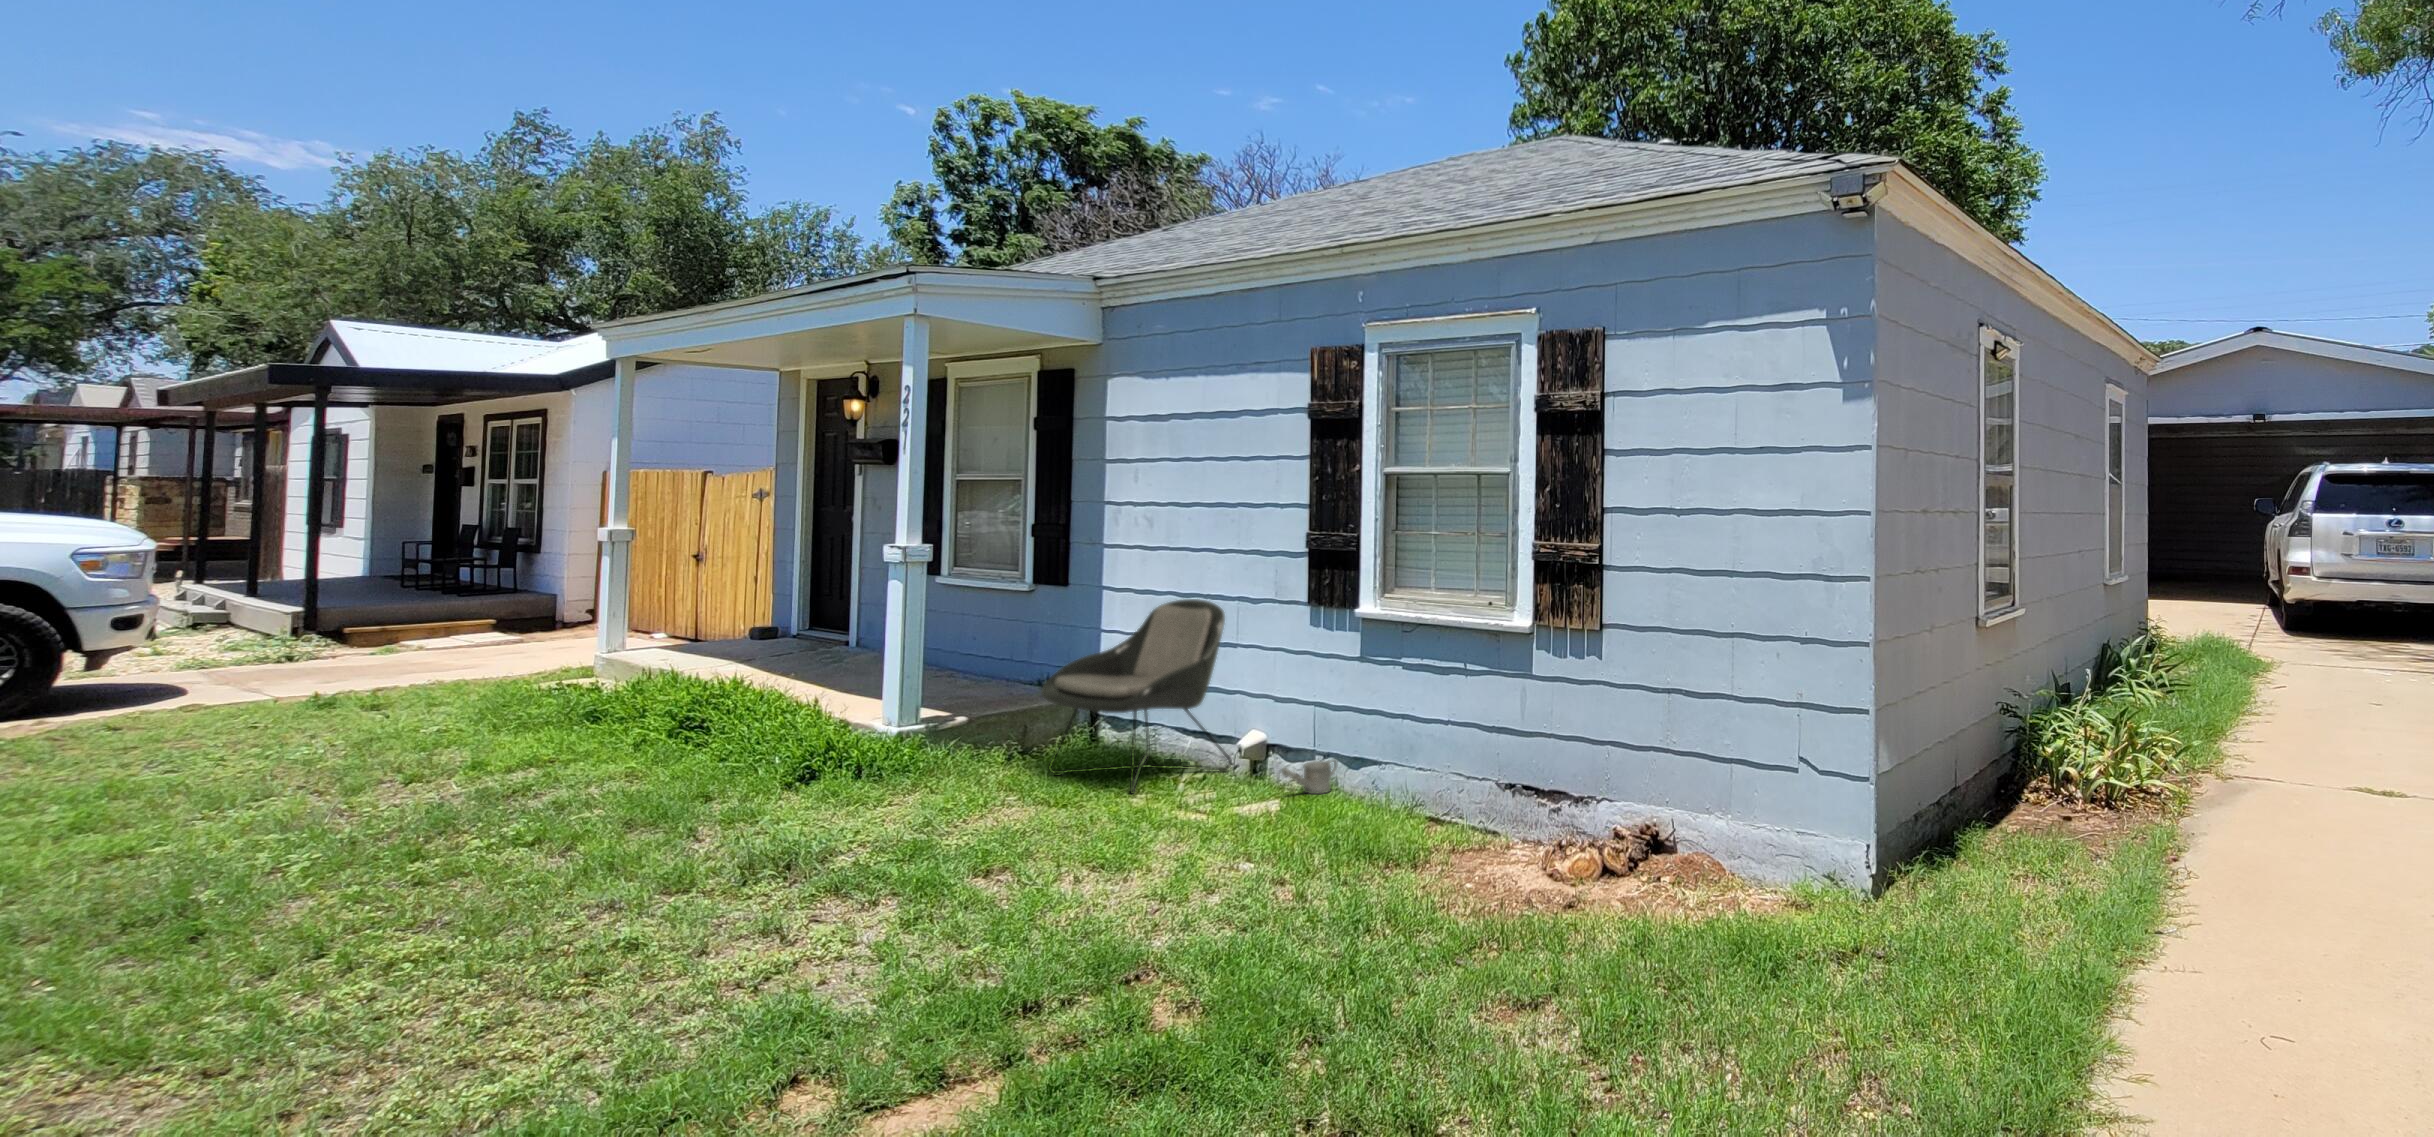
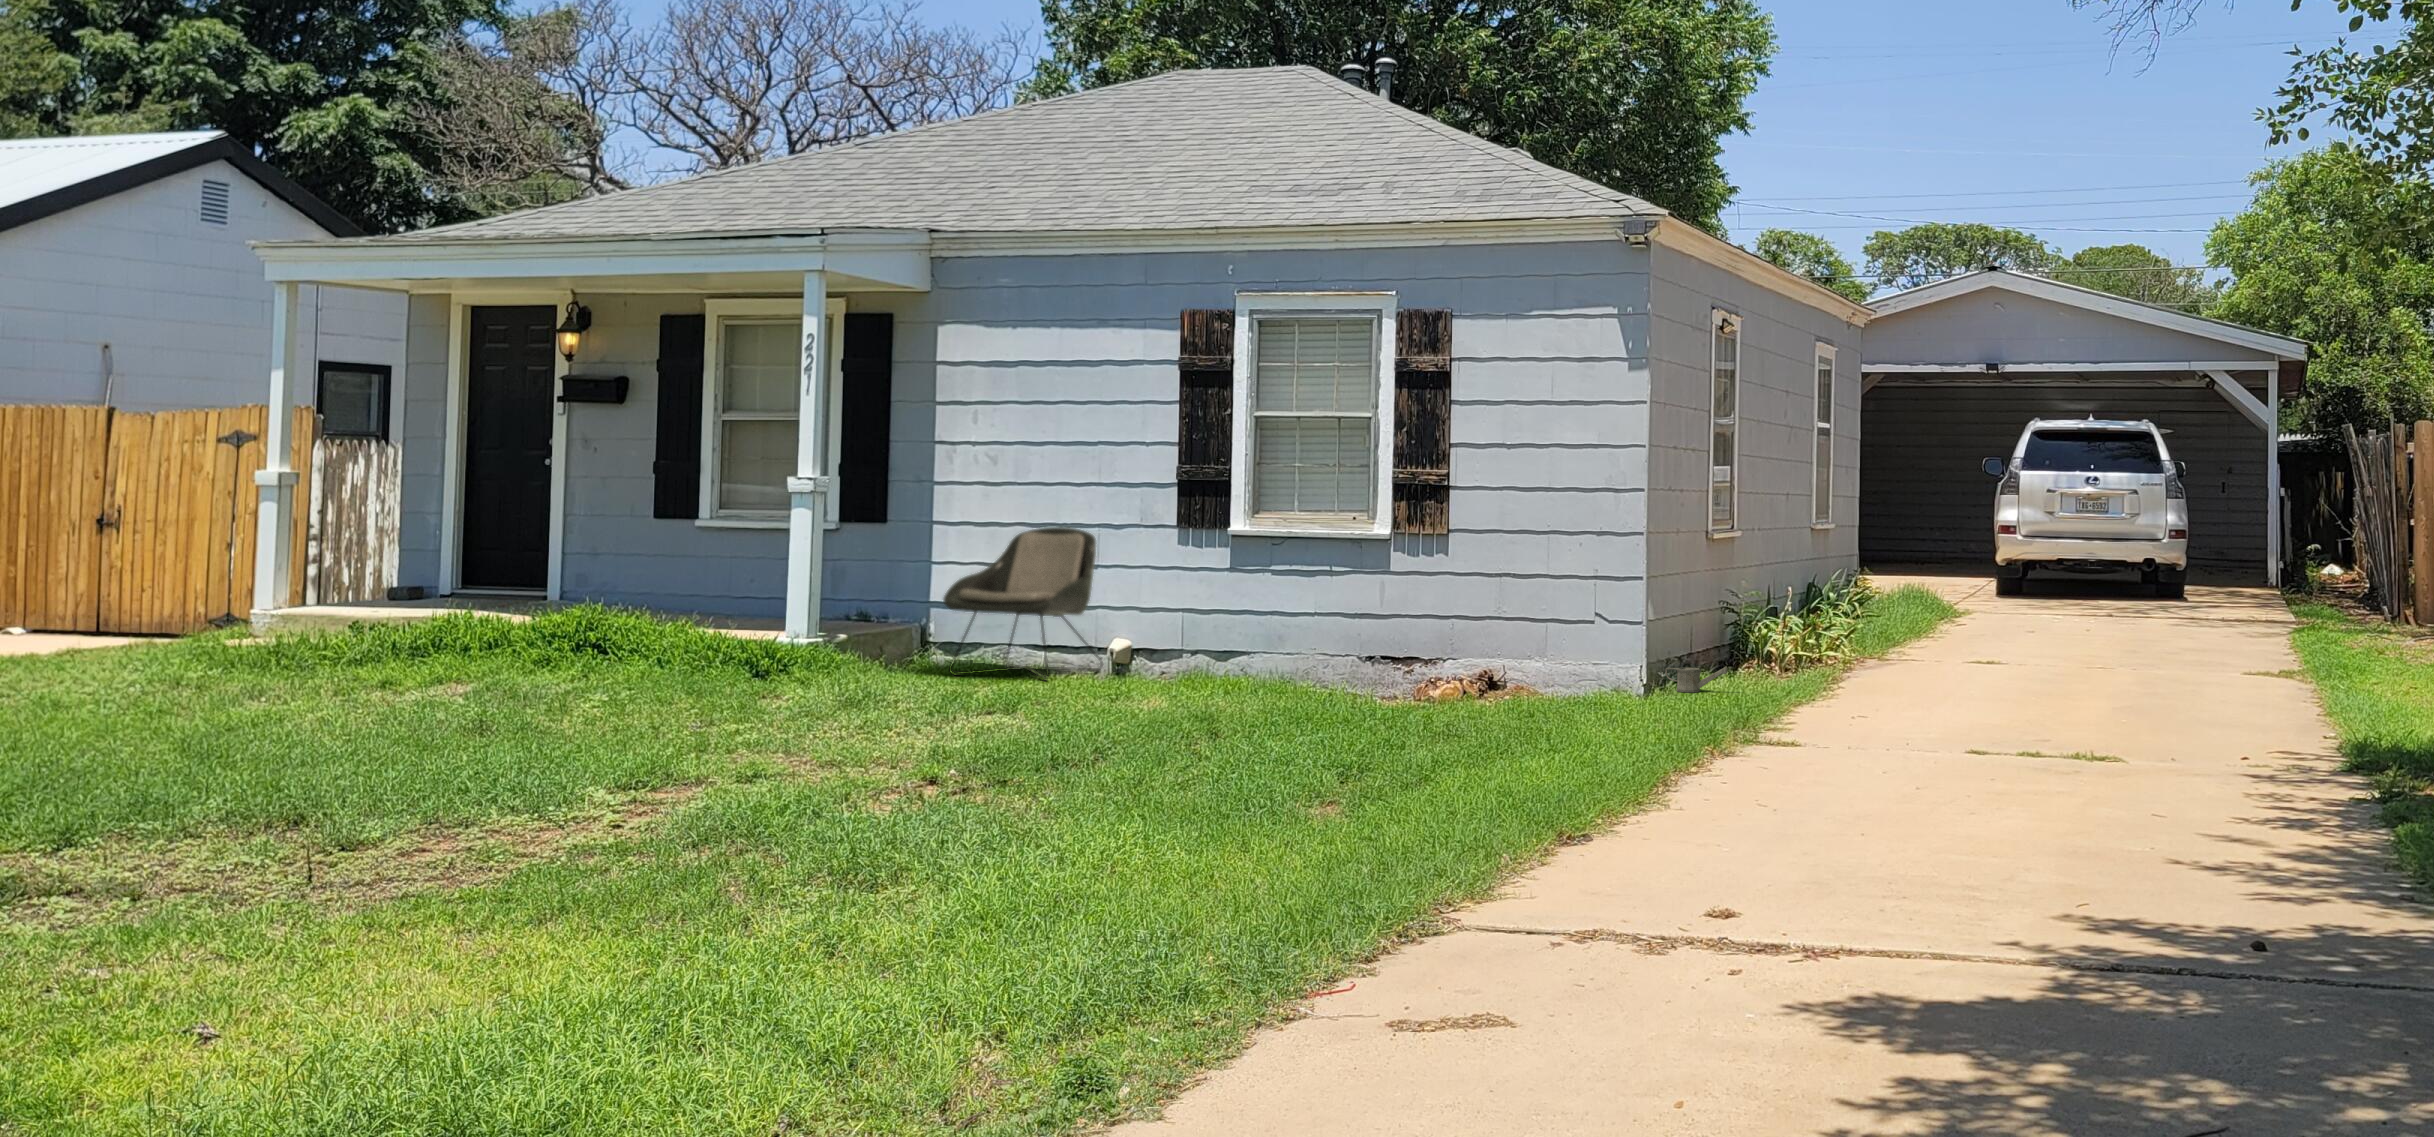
watering can: present [1282,760,1338,794] -> present [1665,666,1727,692]

